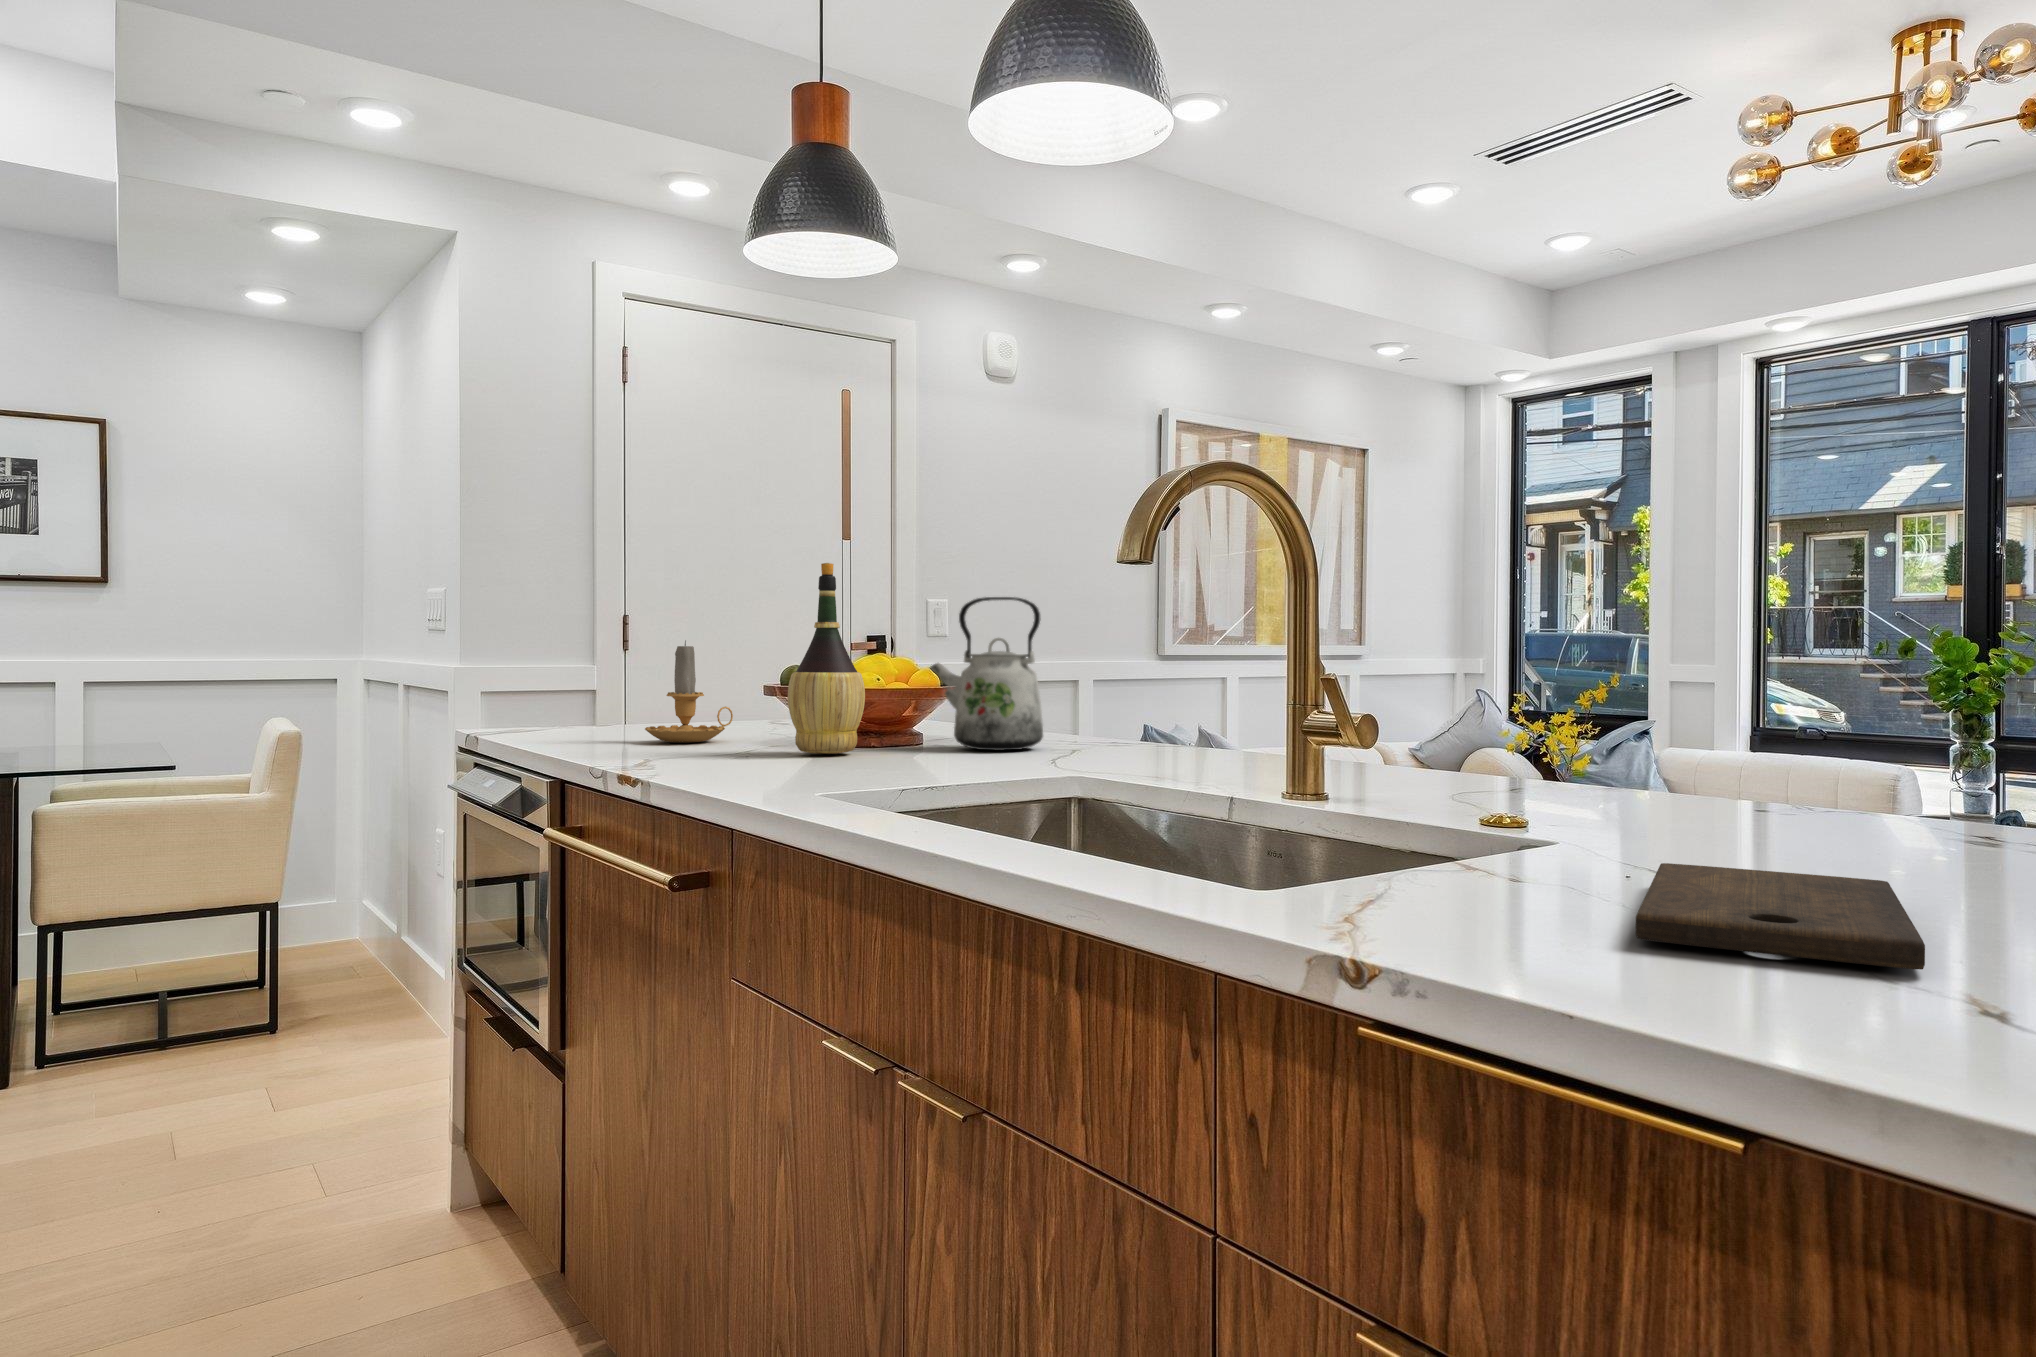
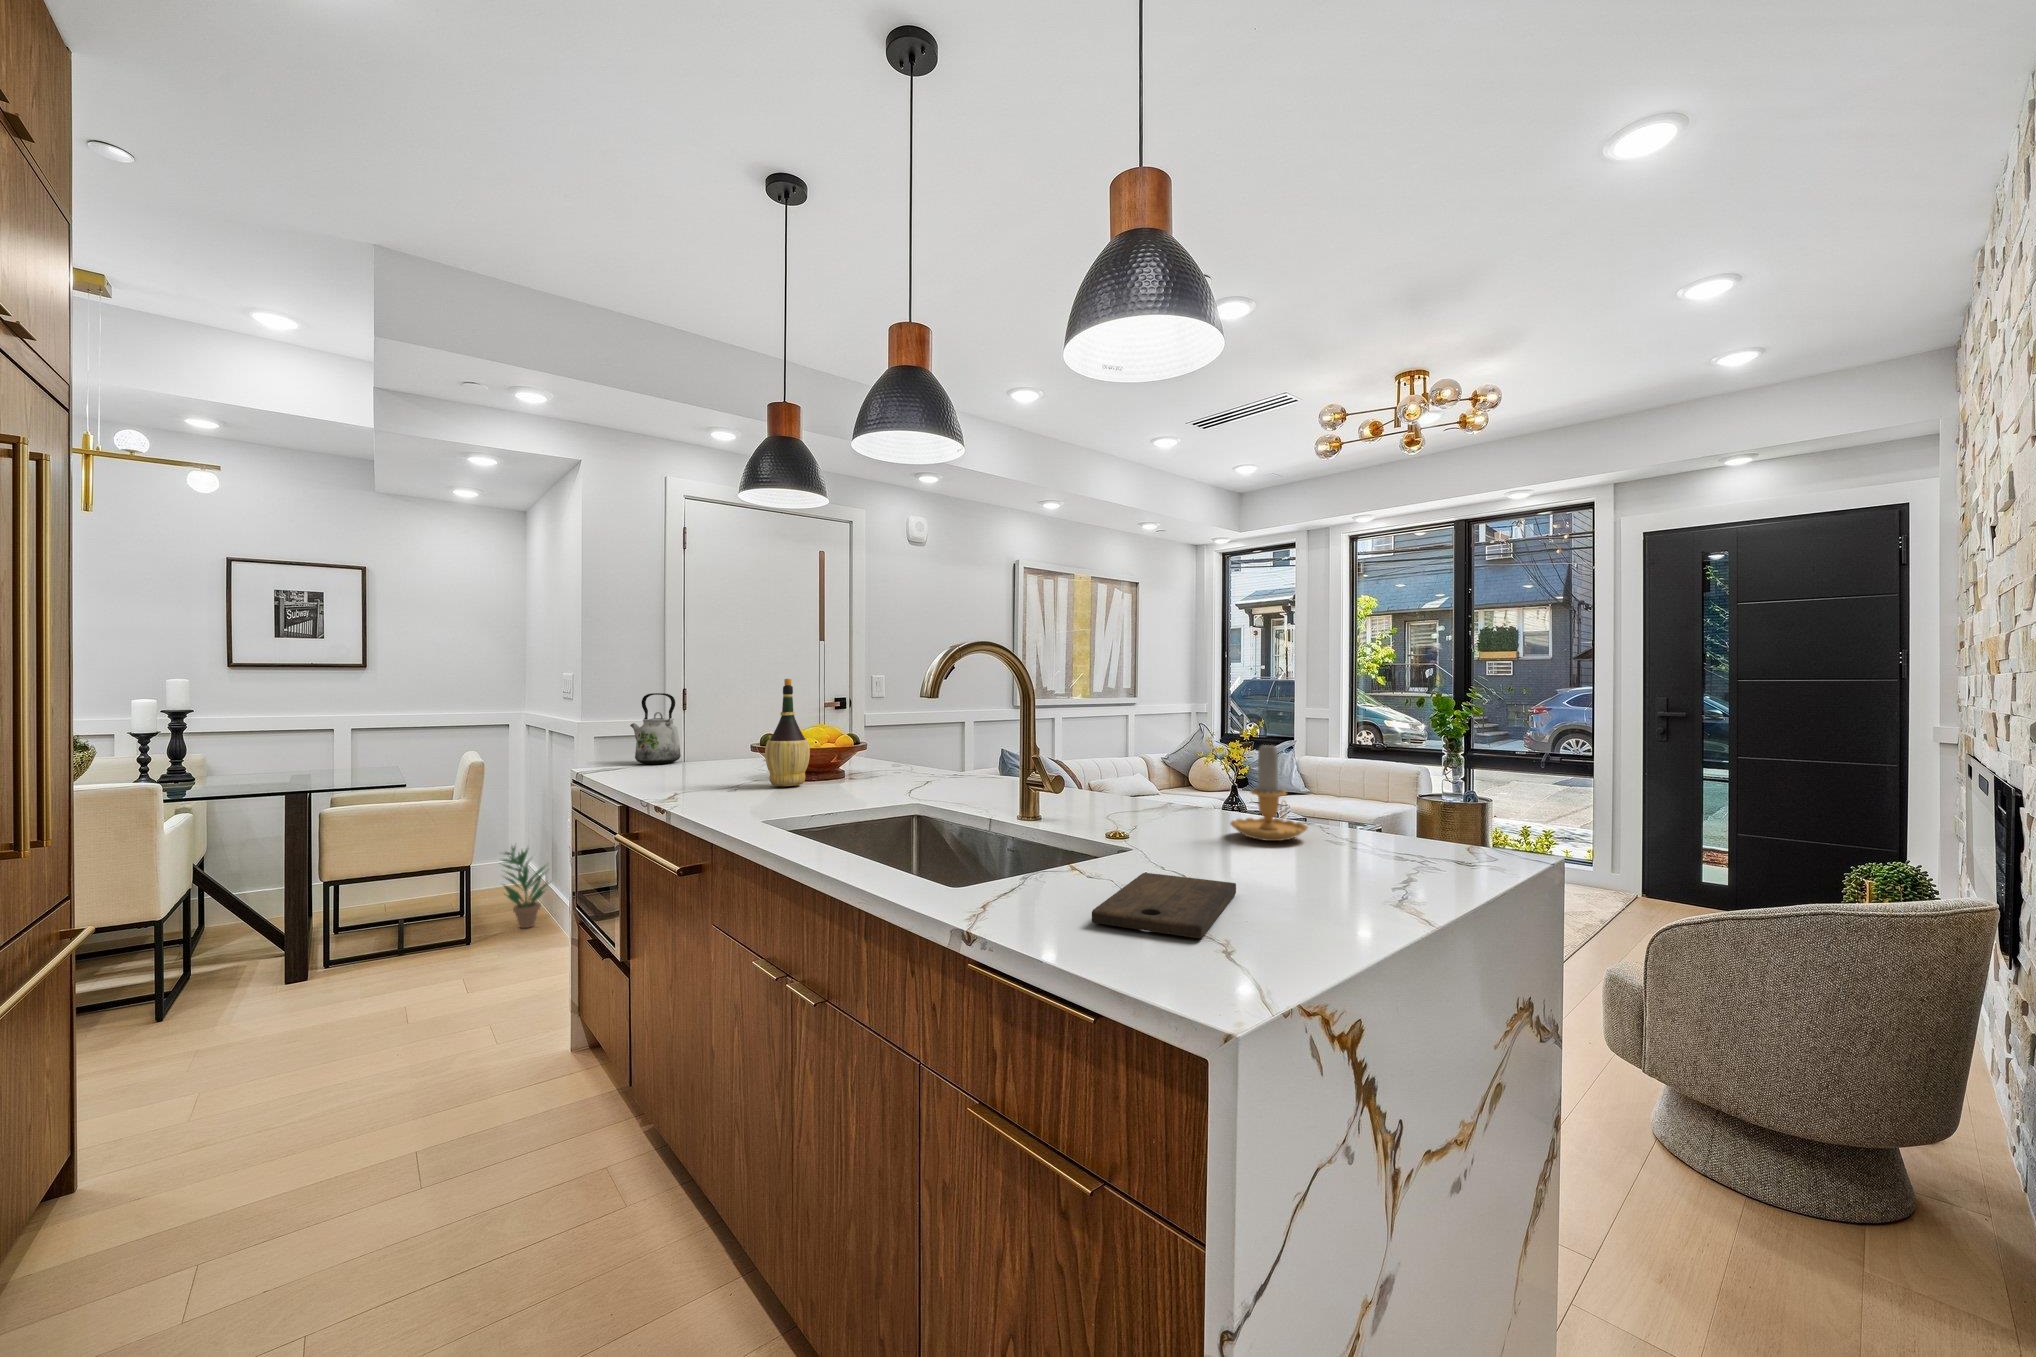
kettle: present [930,597,1043,750] -> present [630,693,681,764]
candle: present [645,641,733,743] -> present [1230,745,1308,841]
potted plant: none [316,870,403,1011] -> present [502,847,547,928]

